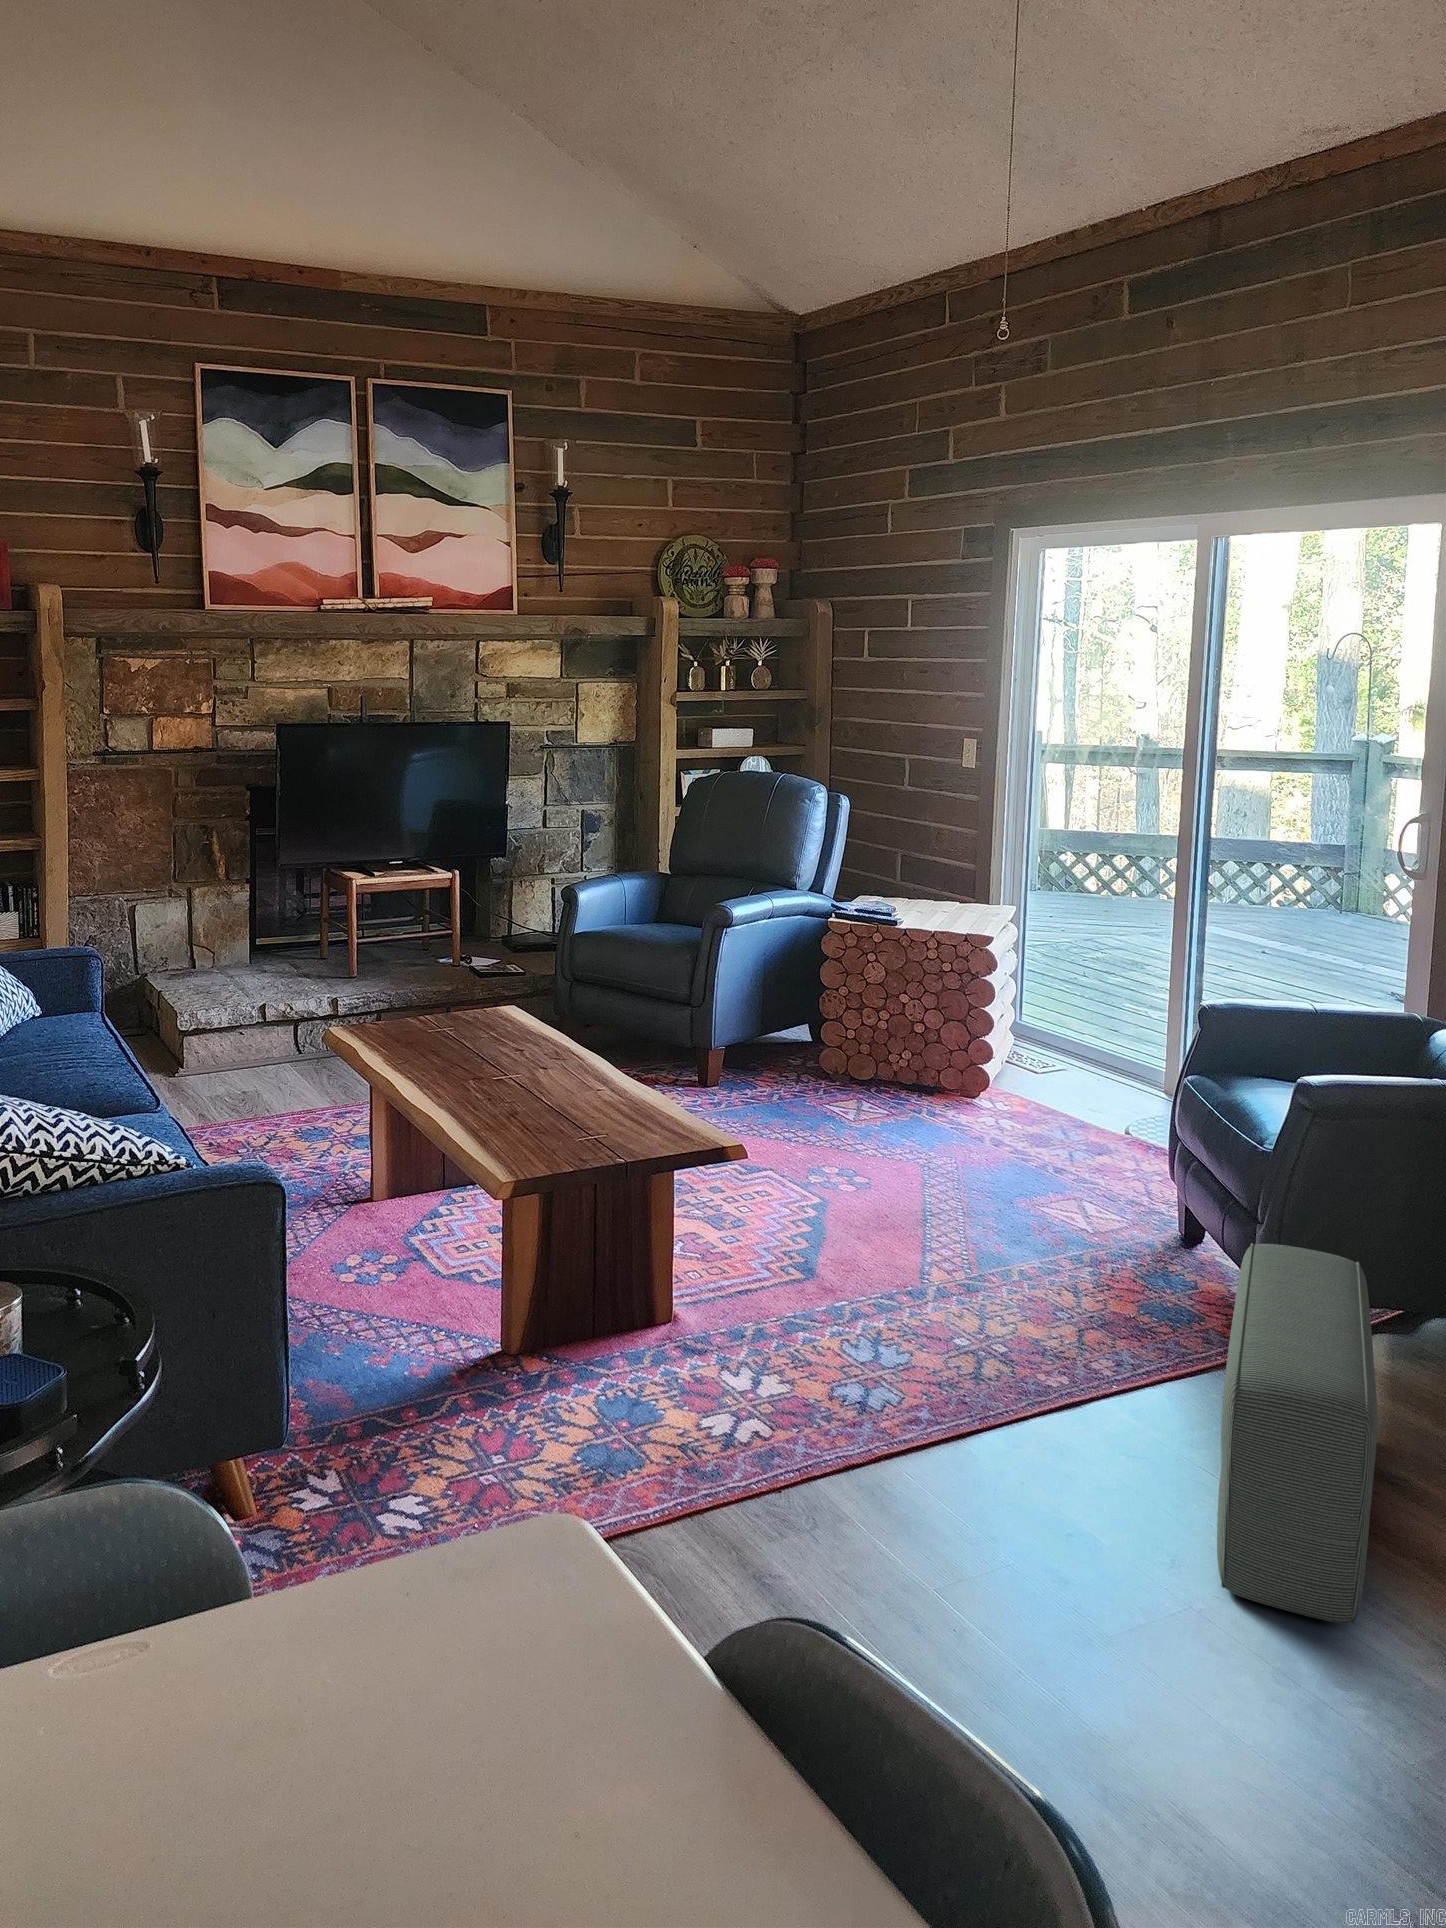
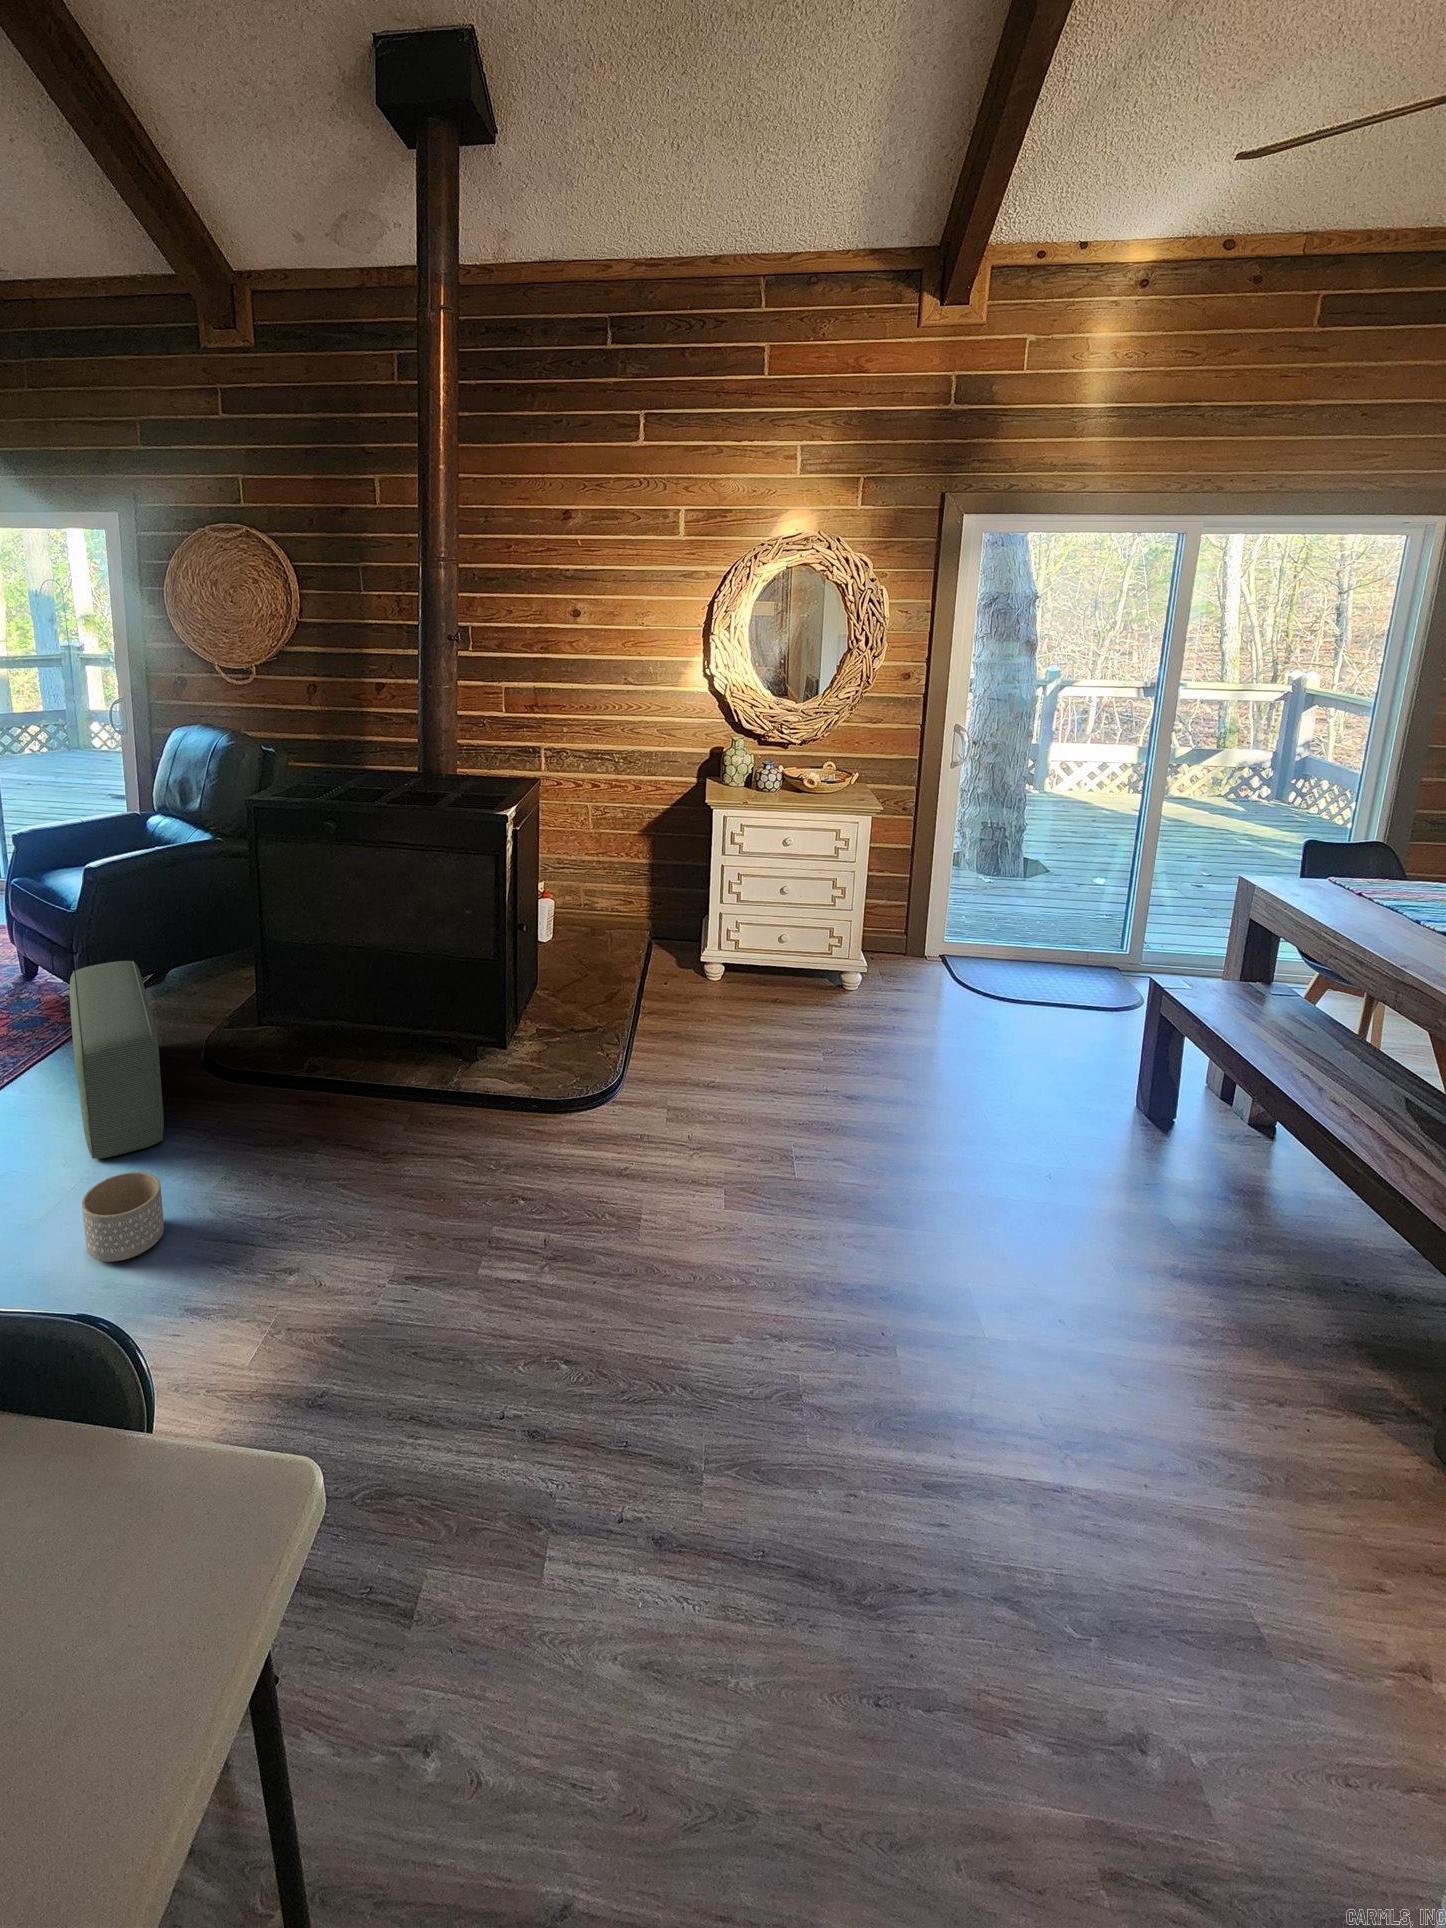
planter: none [1178,1635,1334,1821] -> present [82,1172,164,1262]

